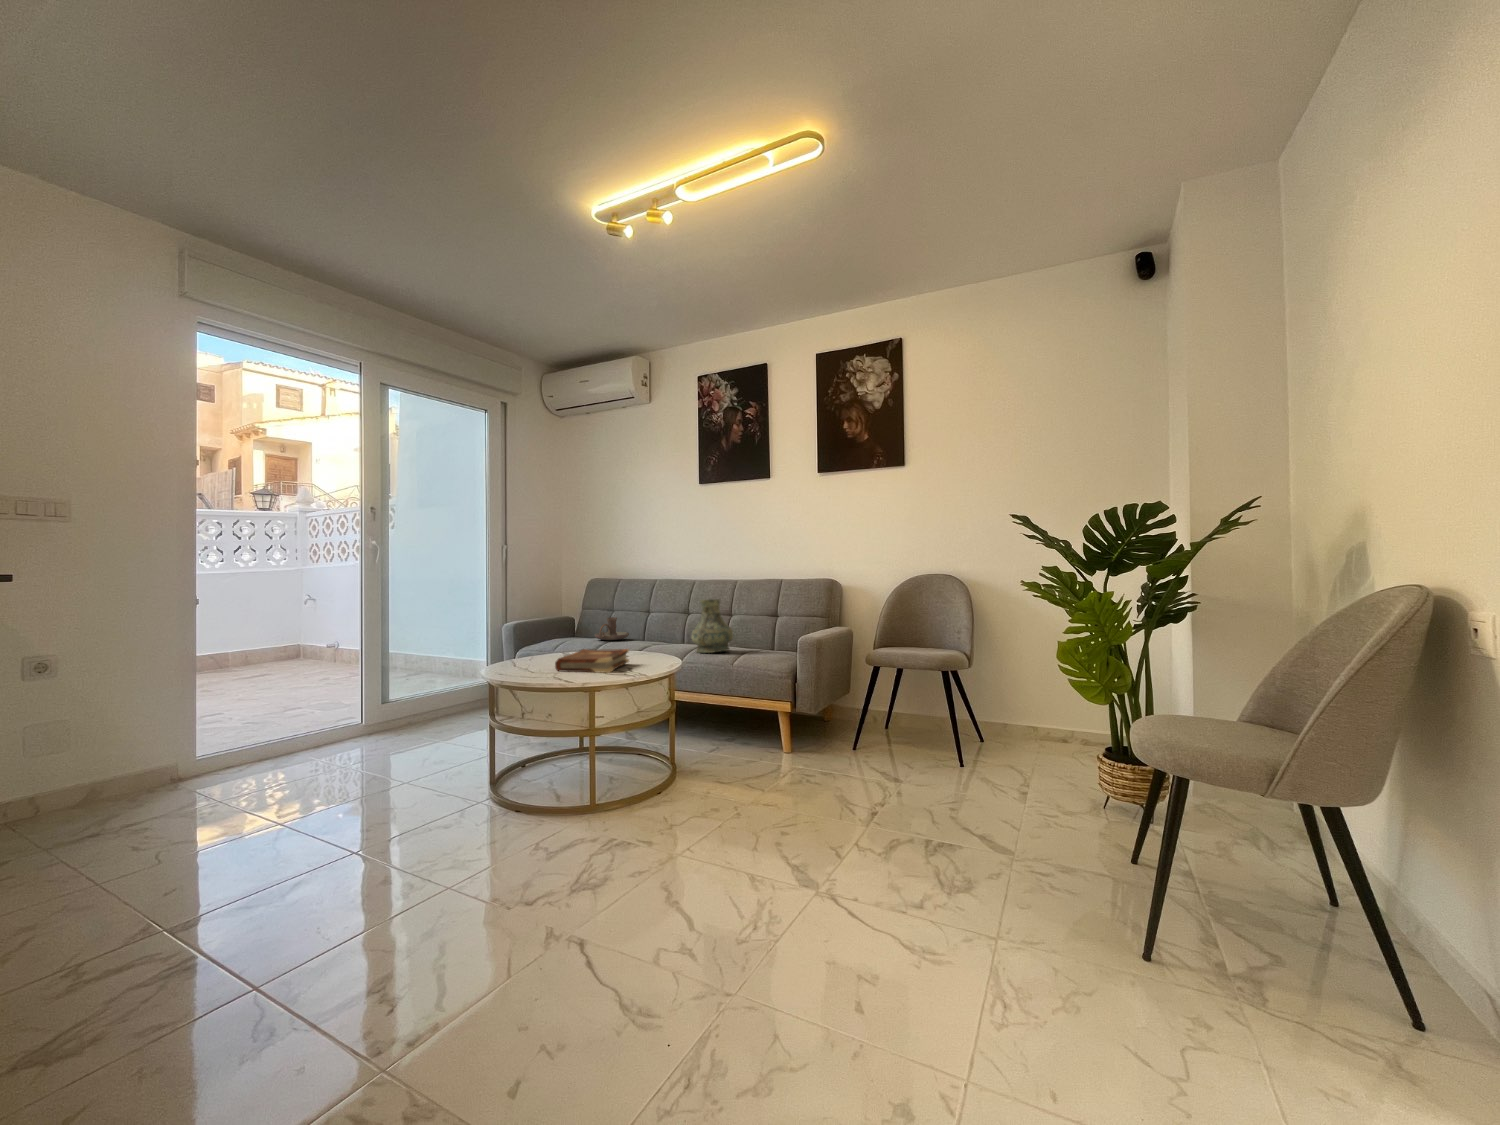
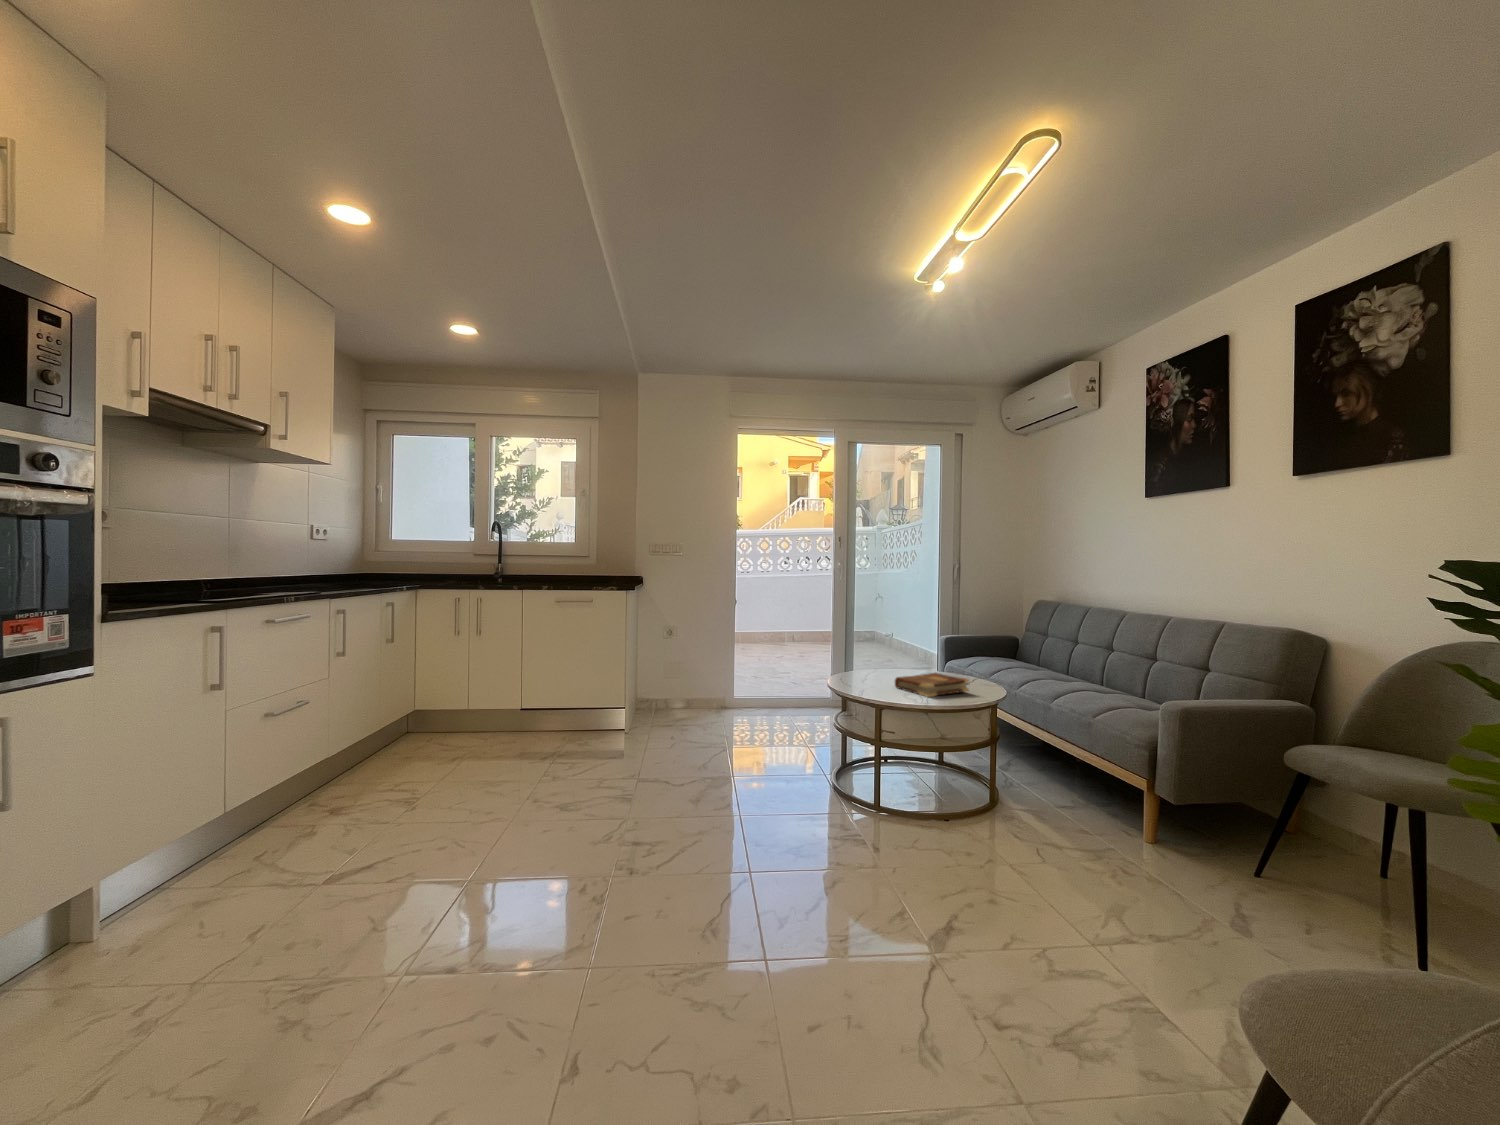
vase: present [691,599,733,653] -> none [1073,638,1128,700]
candle holder: present [595,617,629,641] -> none [1018,644,1057,667]

